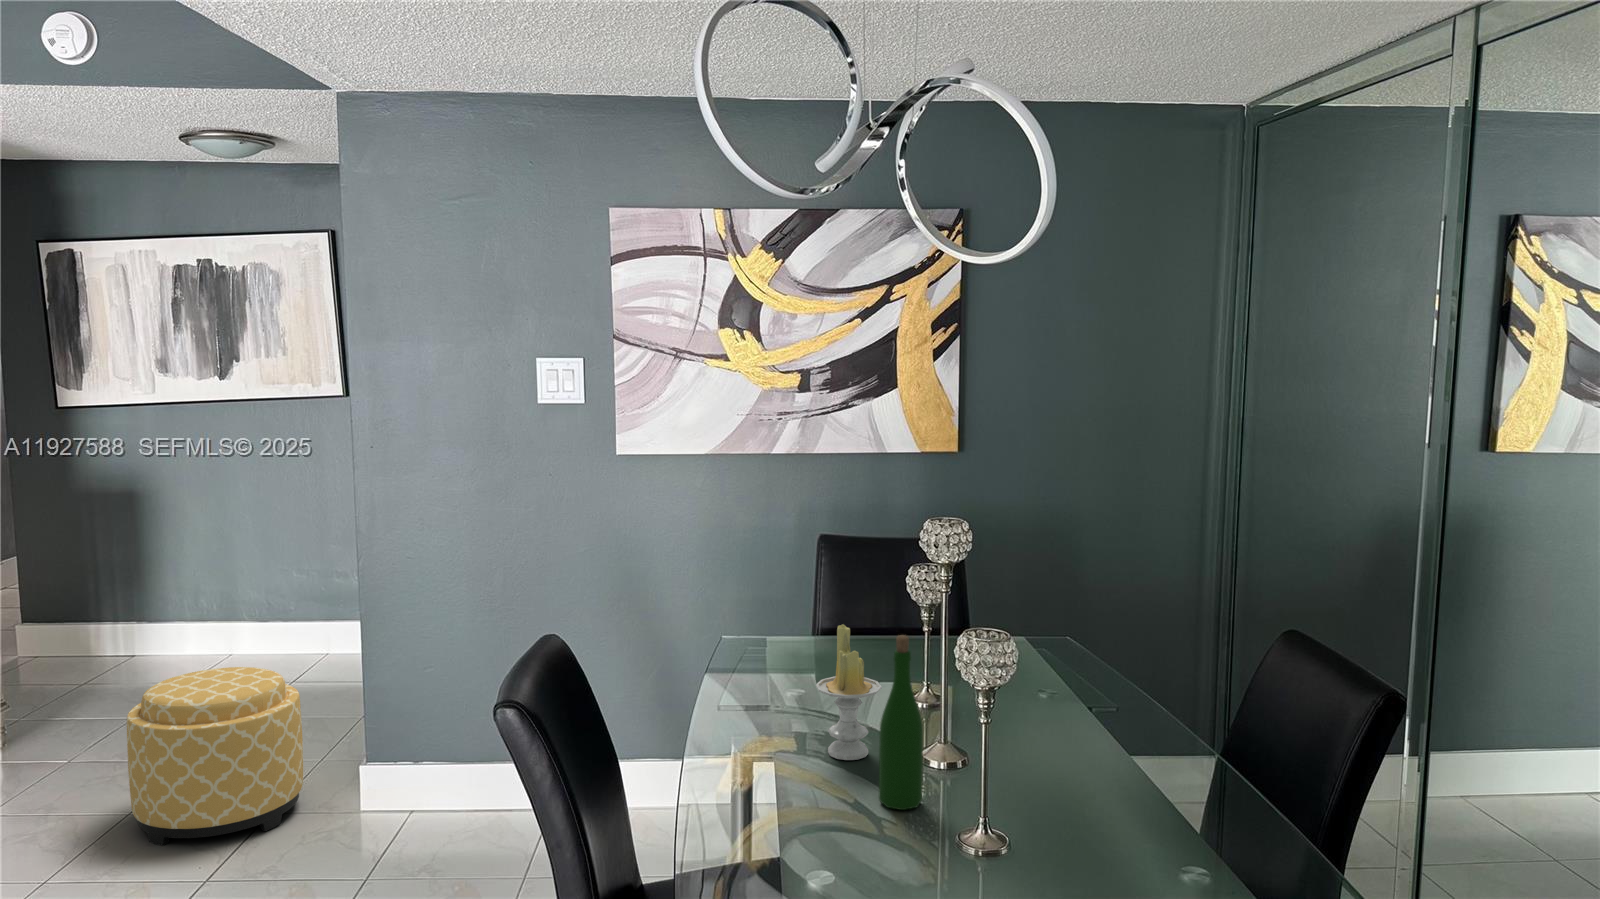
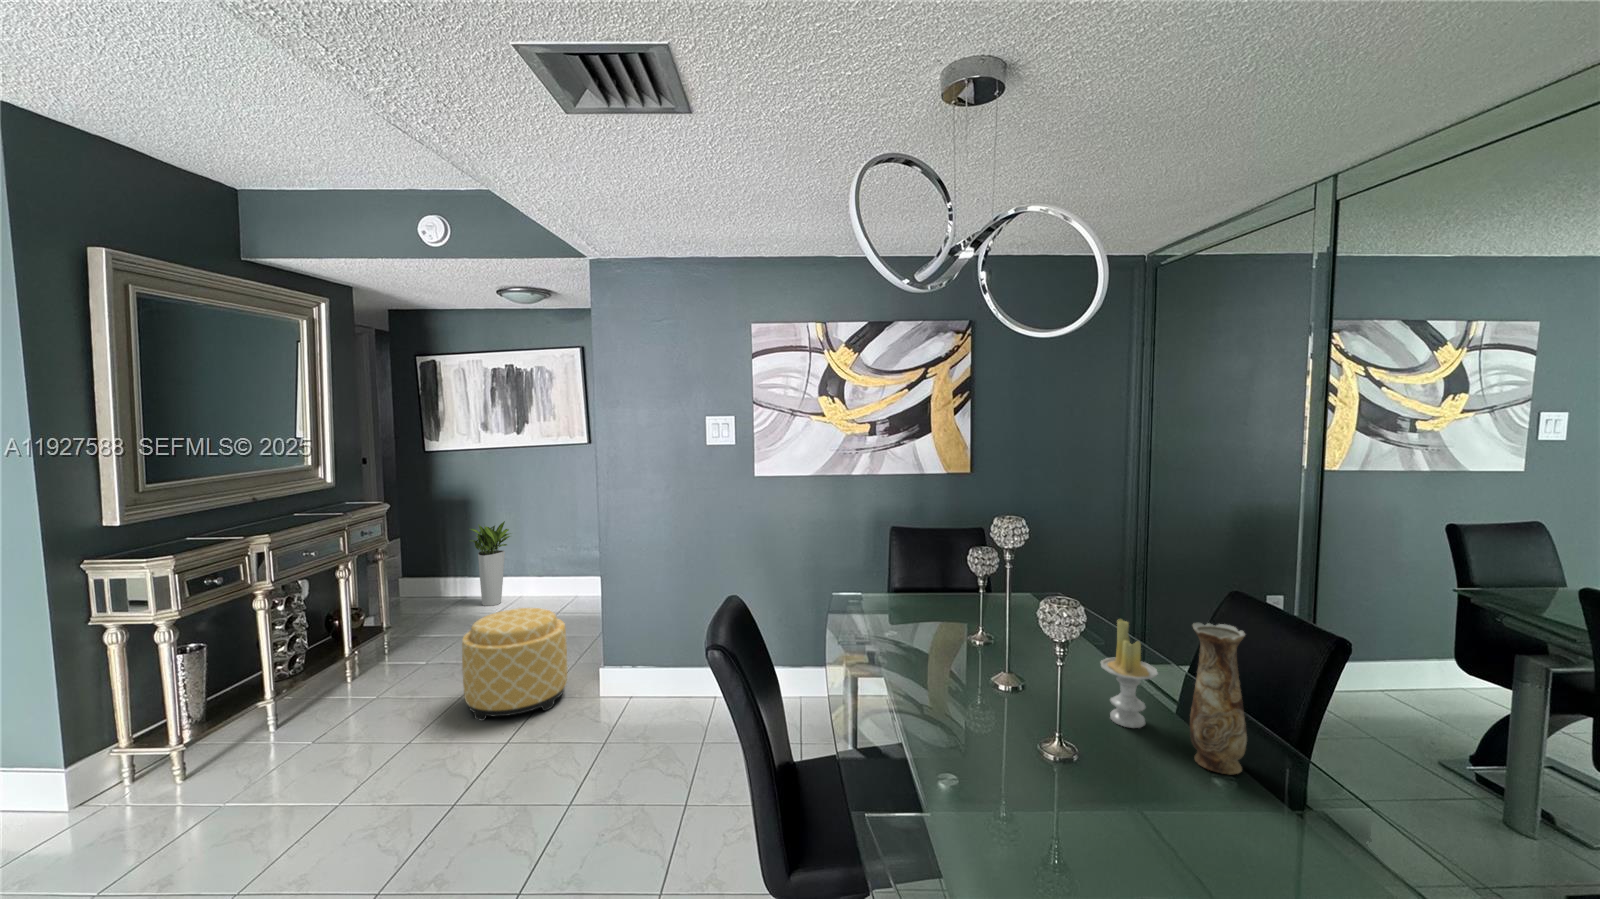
planter: none [132,527,213,670] -> present [471,521,510,606]
candle: present [816,624,882,760] -> present [1101,619,1158,728]
wine bottle: present [879,635,923,810] -> none [971,599,1002,723]
vase: none [1162,665,1232,868] -> present [1190,623,1247,774]

